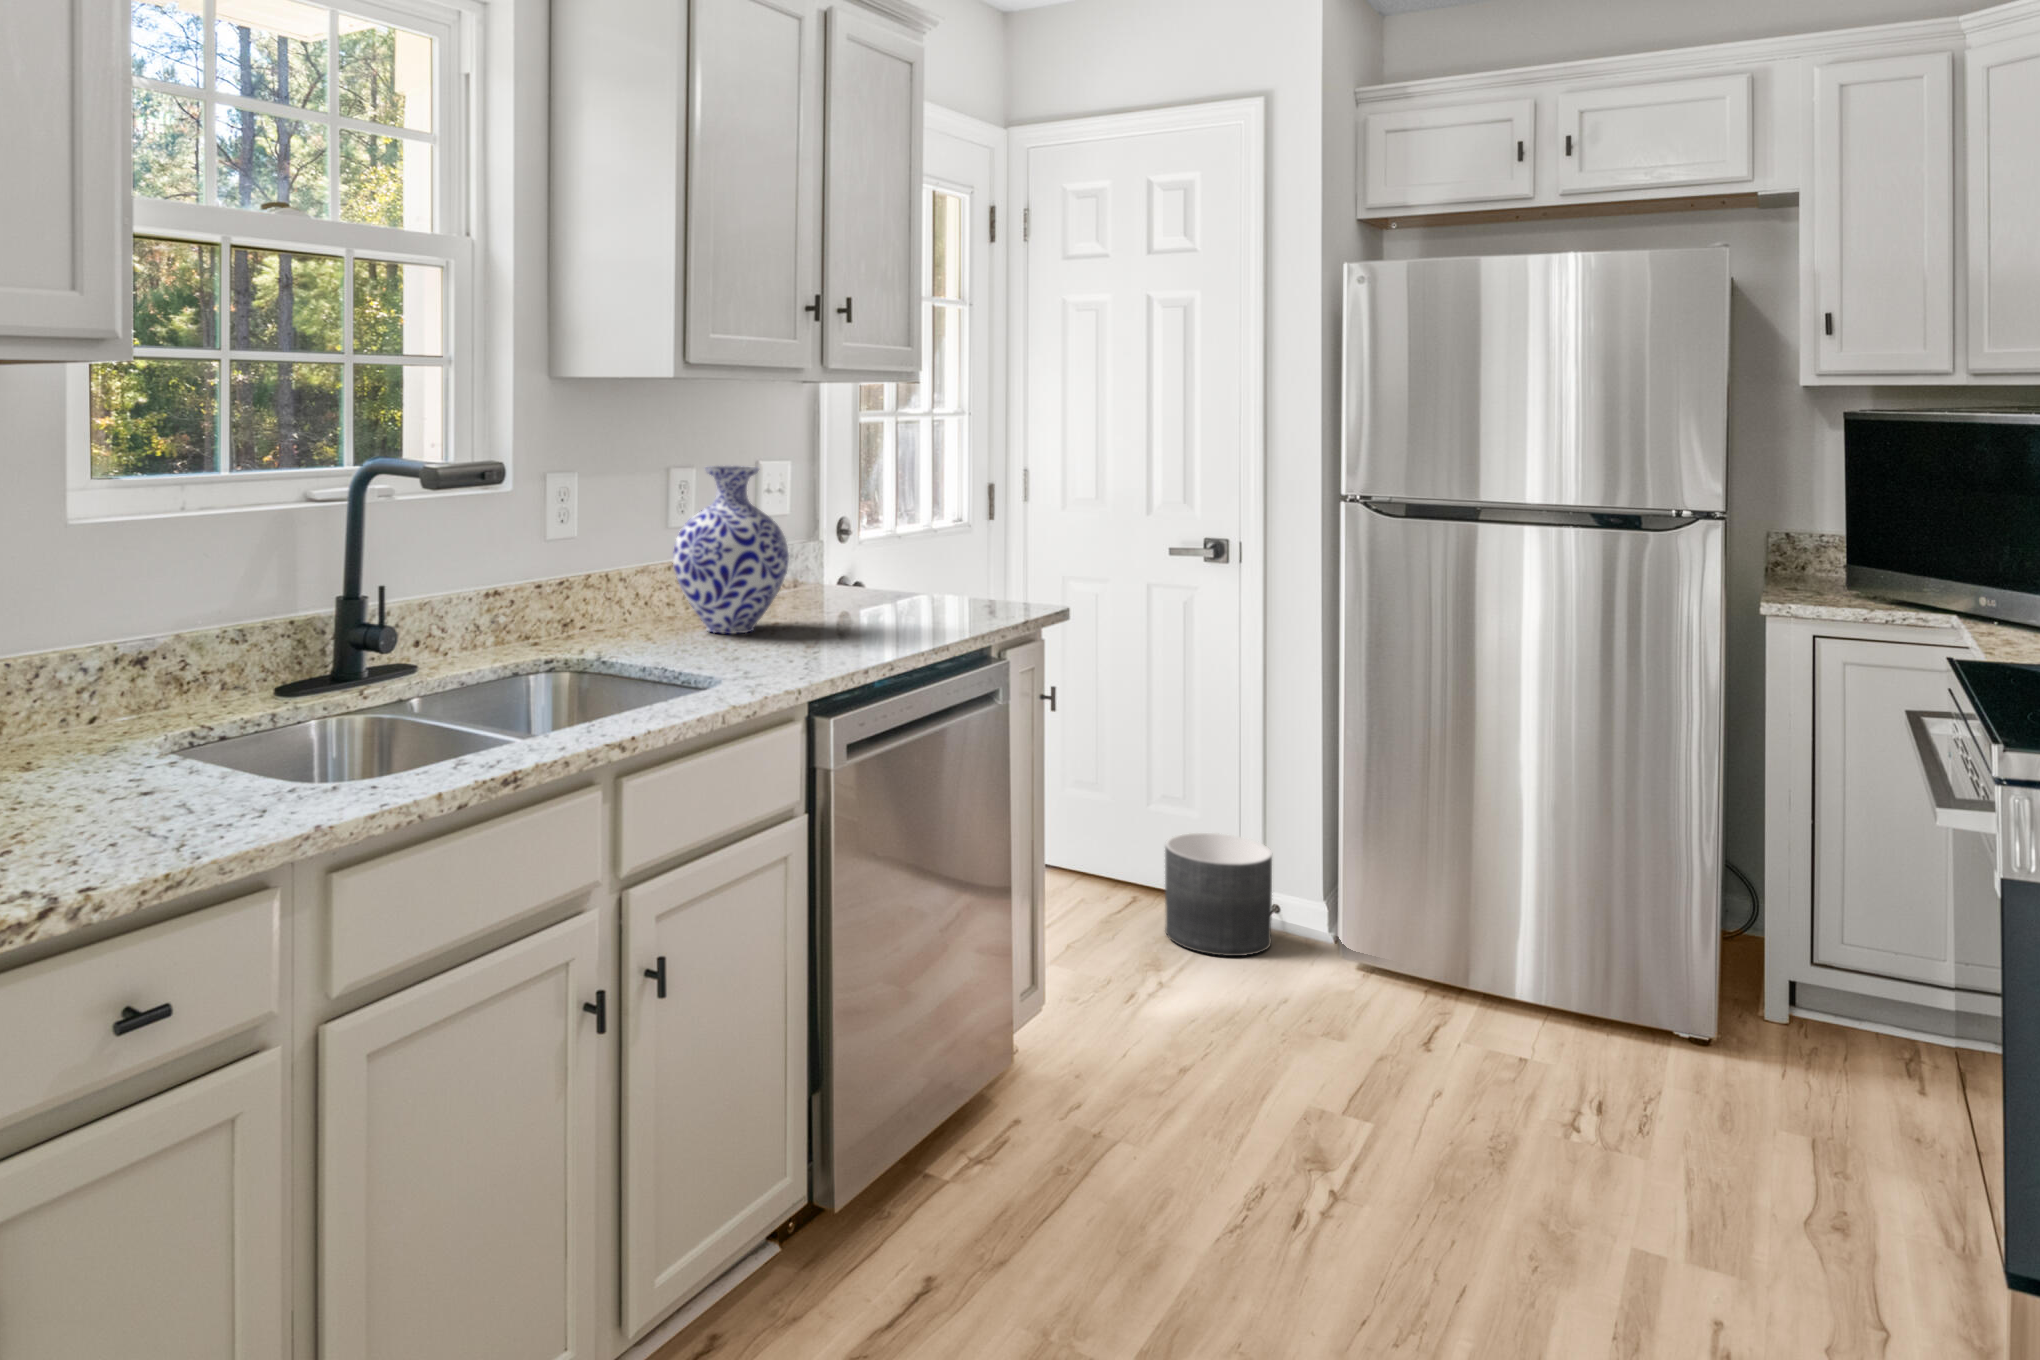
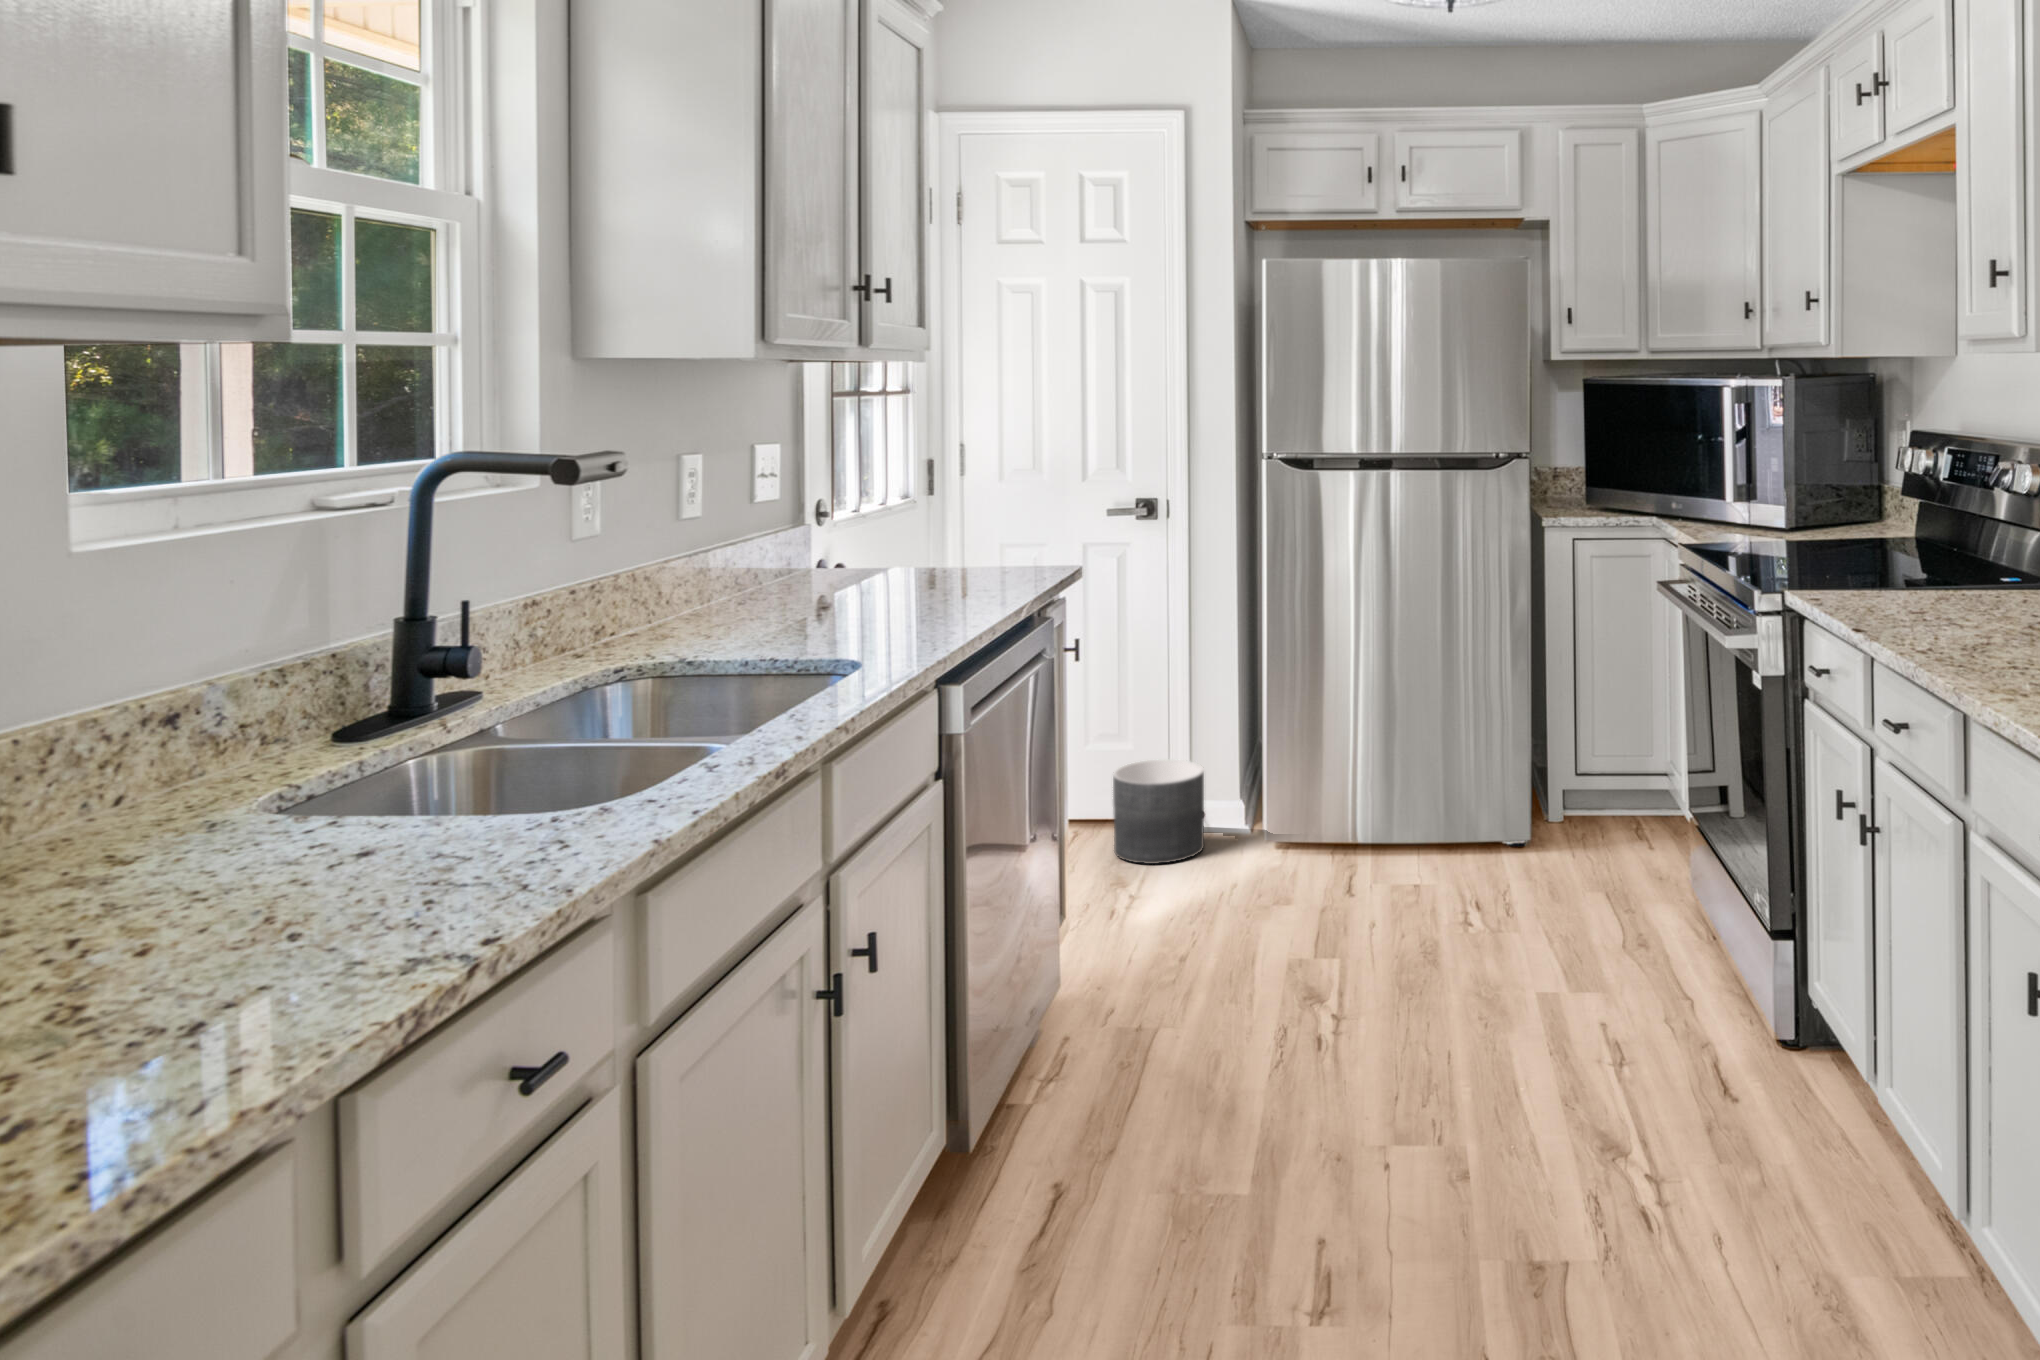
vase: present [673,466,789,634] -> none [713,456,839,624]

